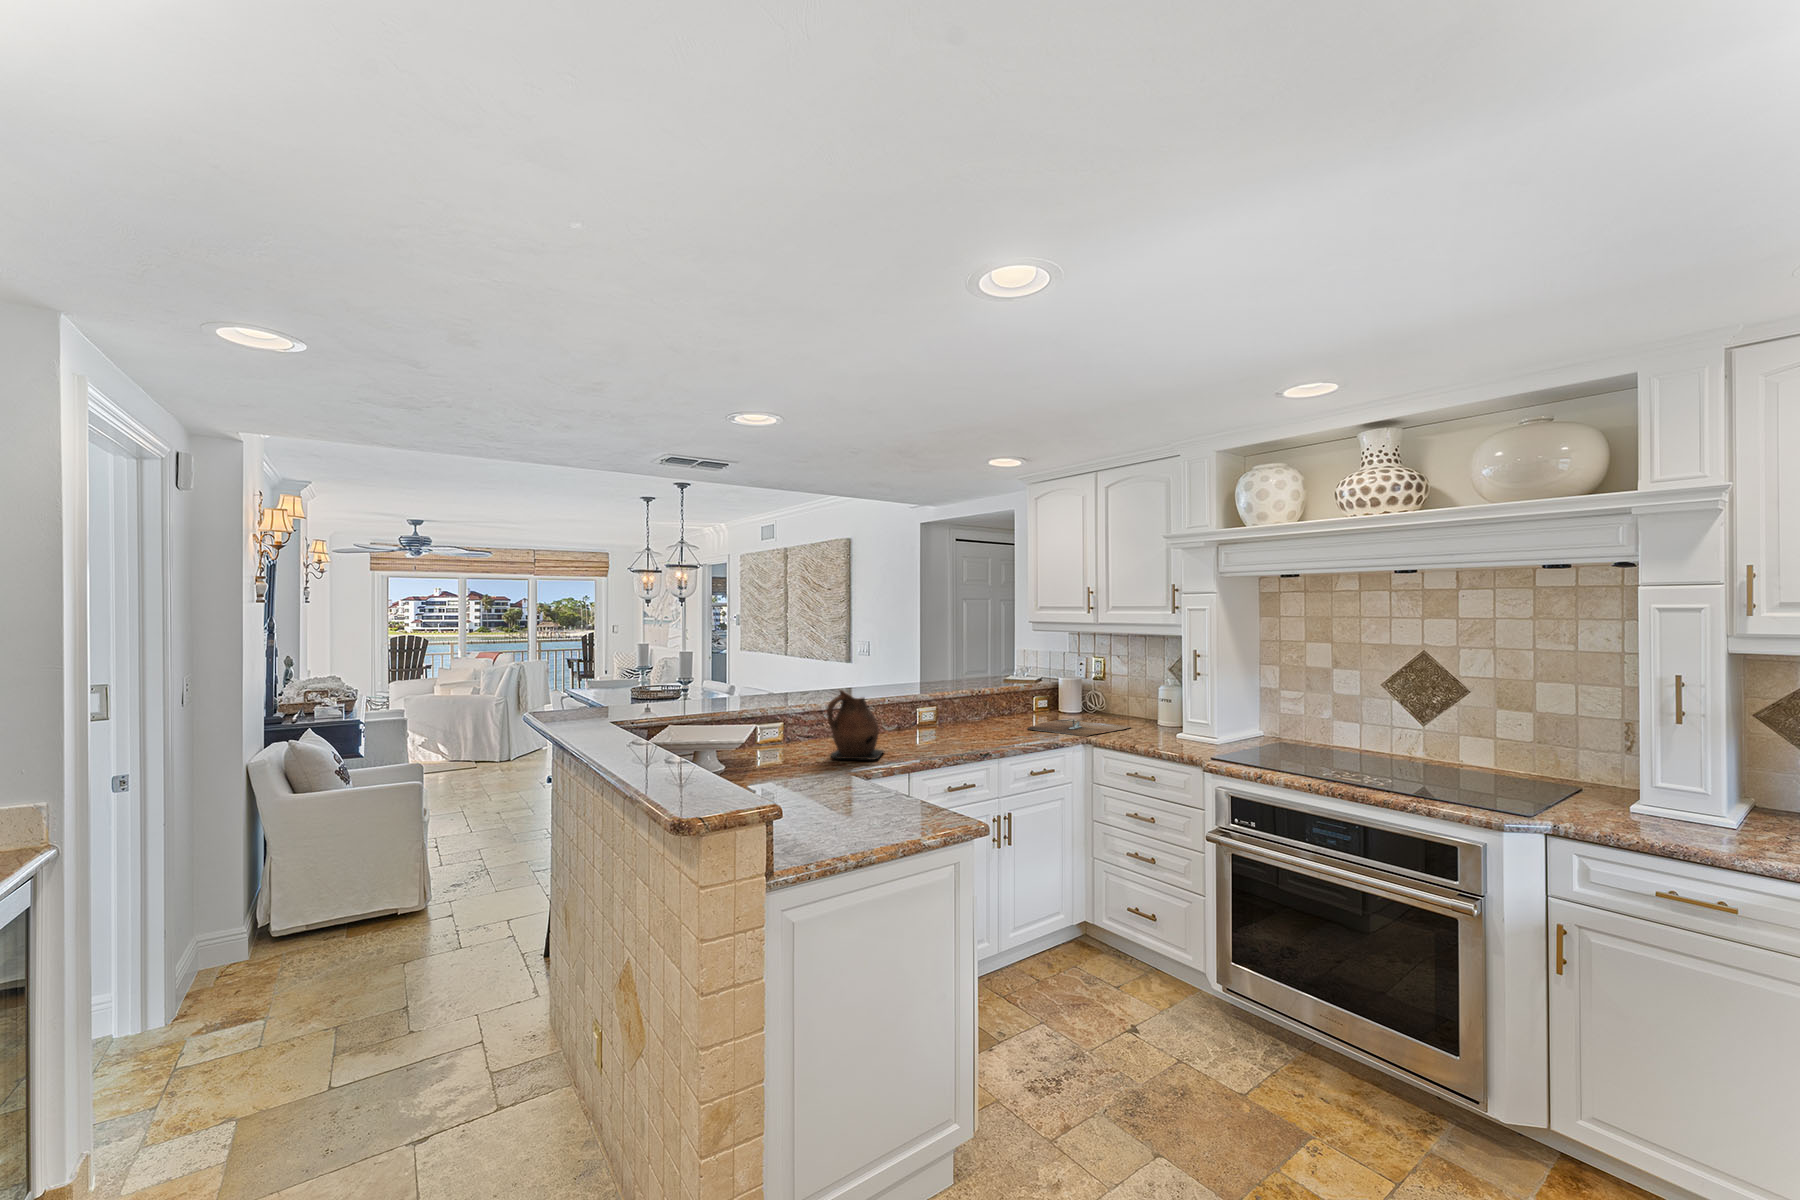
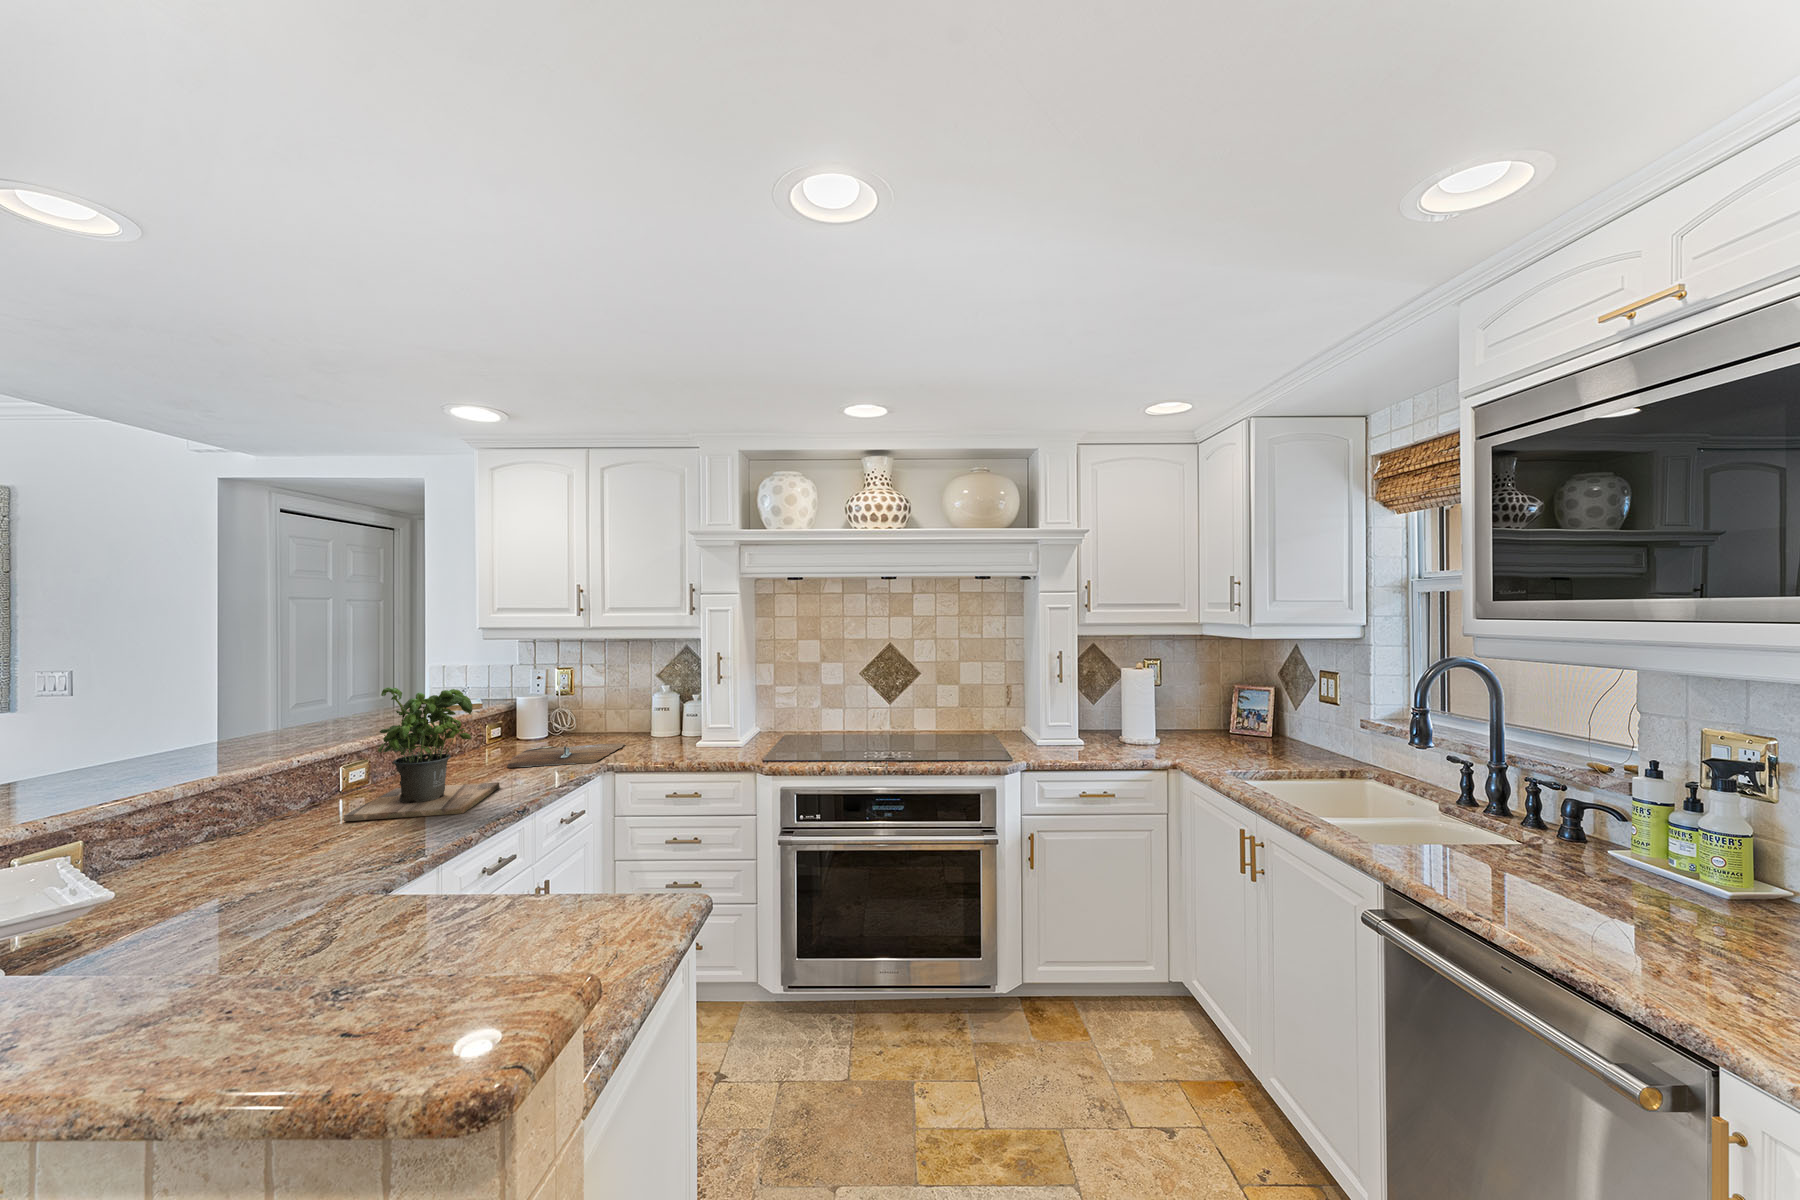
potted plant: none [901,656,1002,750] -> present [344,688,500,821]
ceramic pitcher: present [827,690,883,760] -> none [236,758,356,878]

